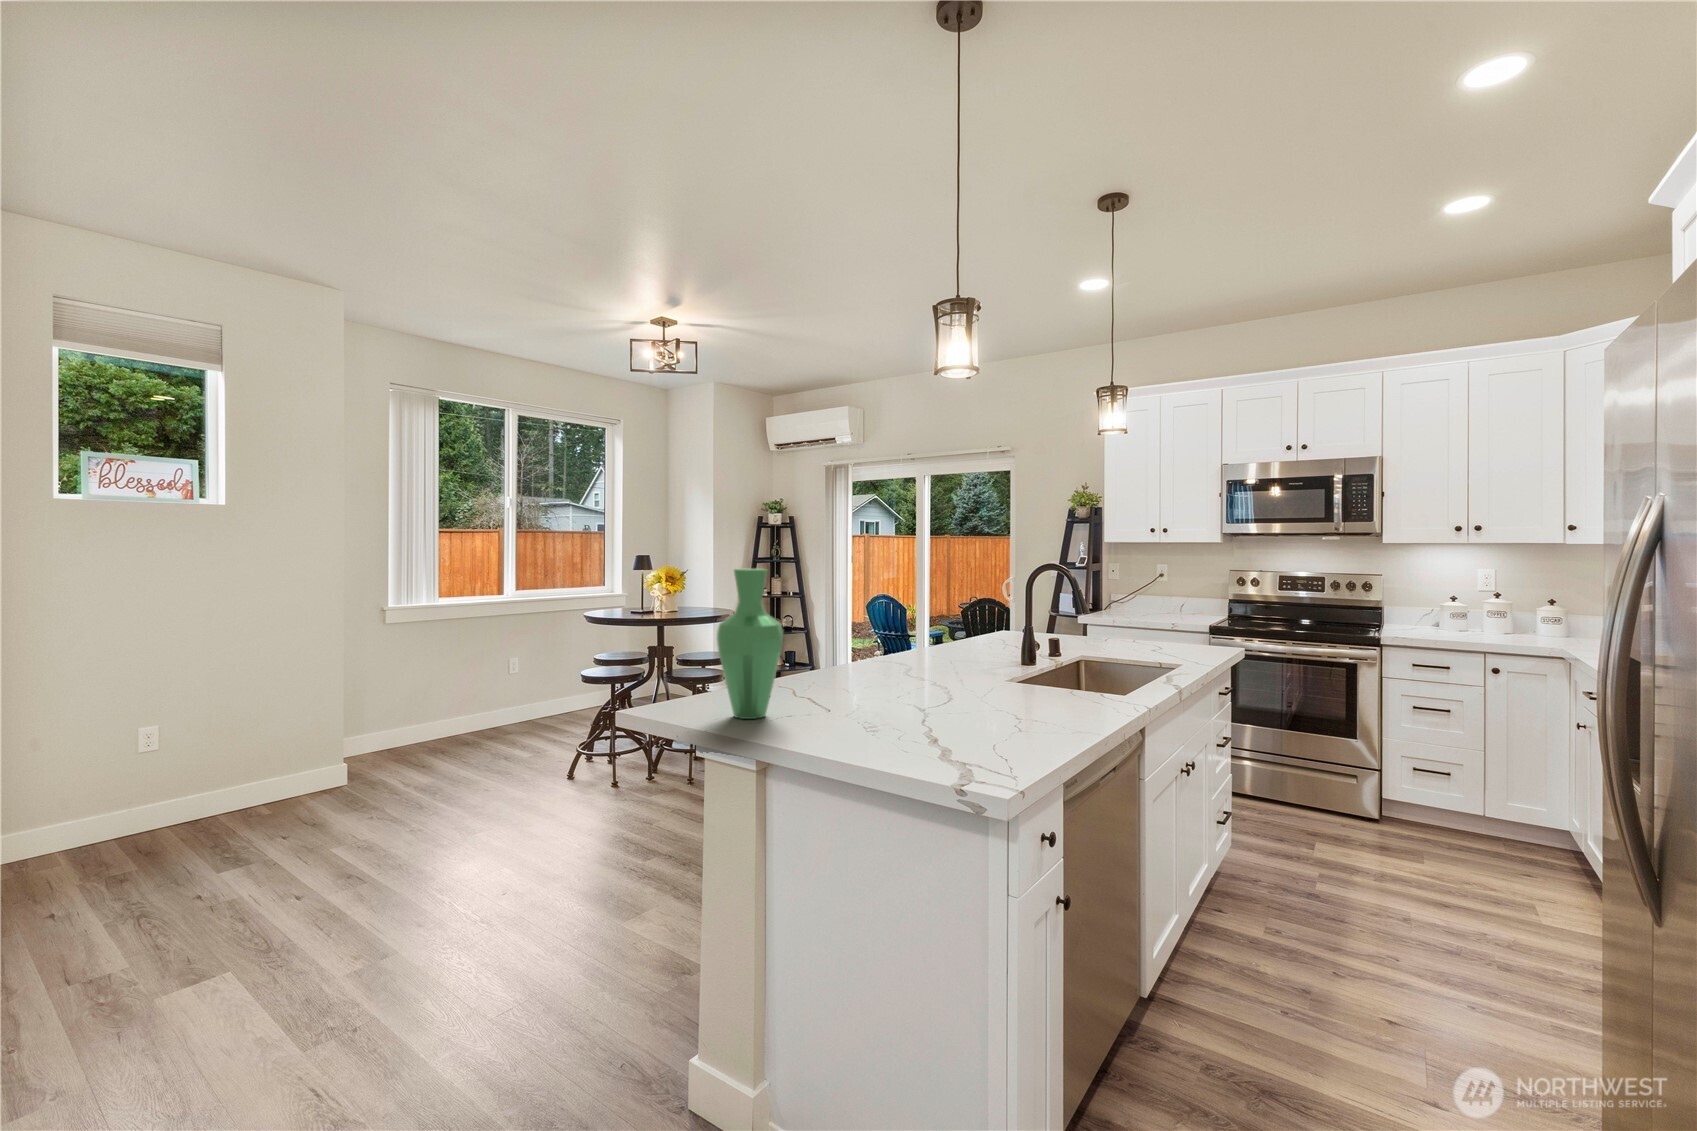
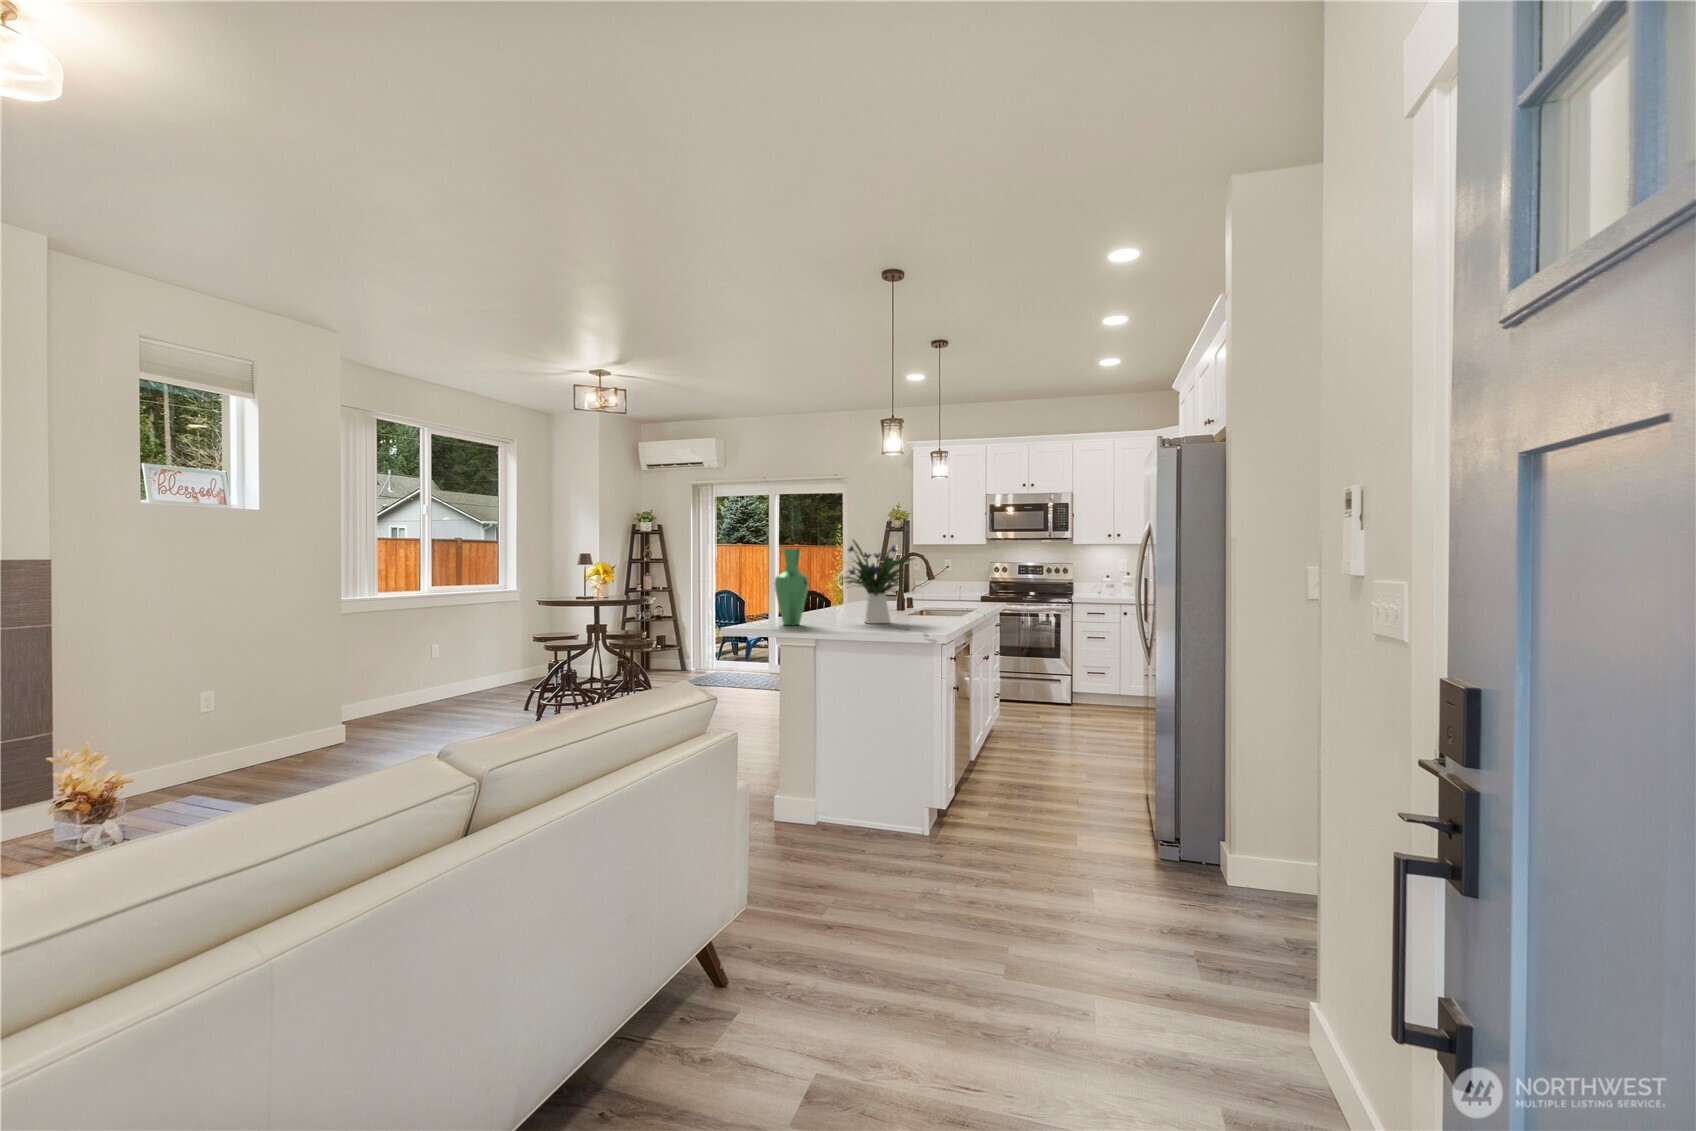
flower arrangement: none [852,549,1008,723] -> present [844,540,912,623]

